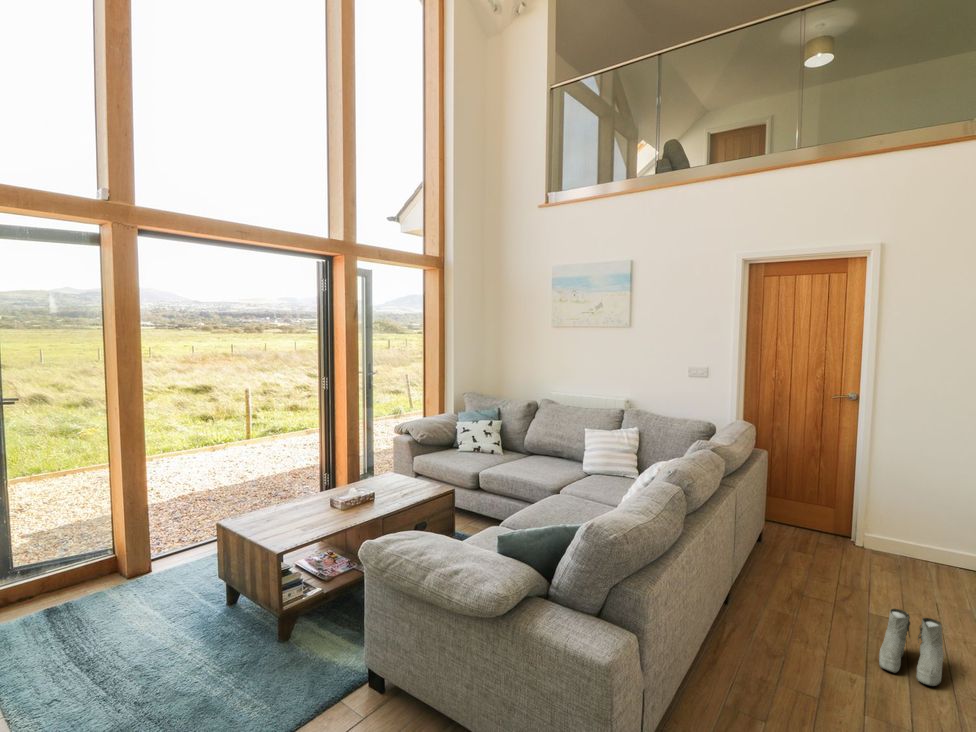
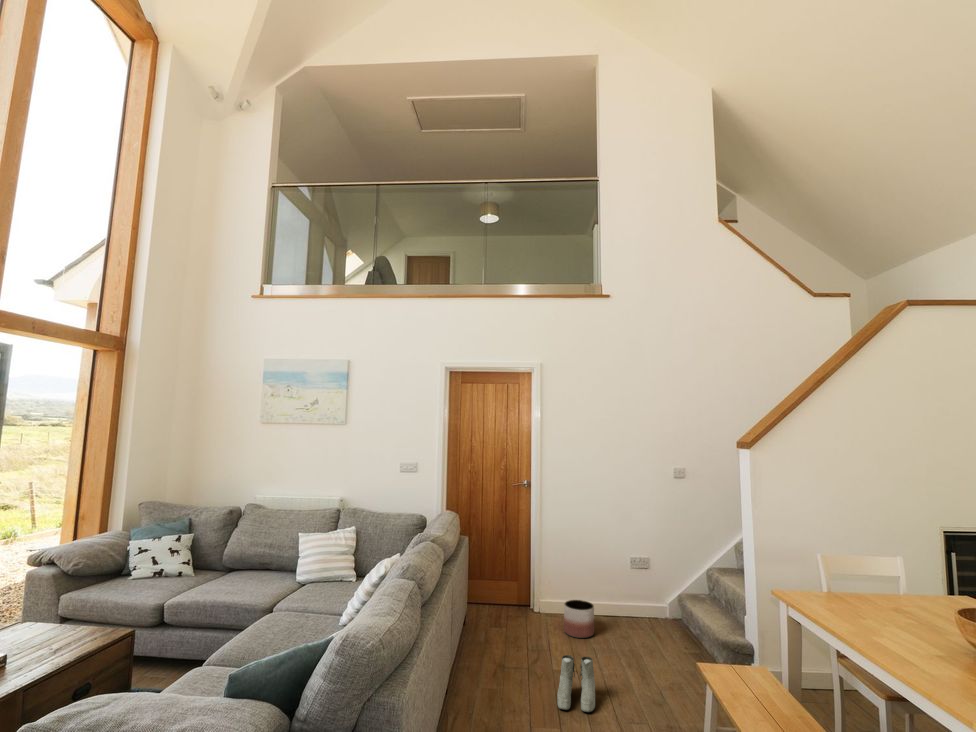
planter: none [901,545,954,595] -> present [564,600,594,638]

